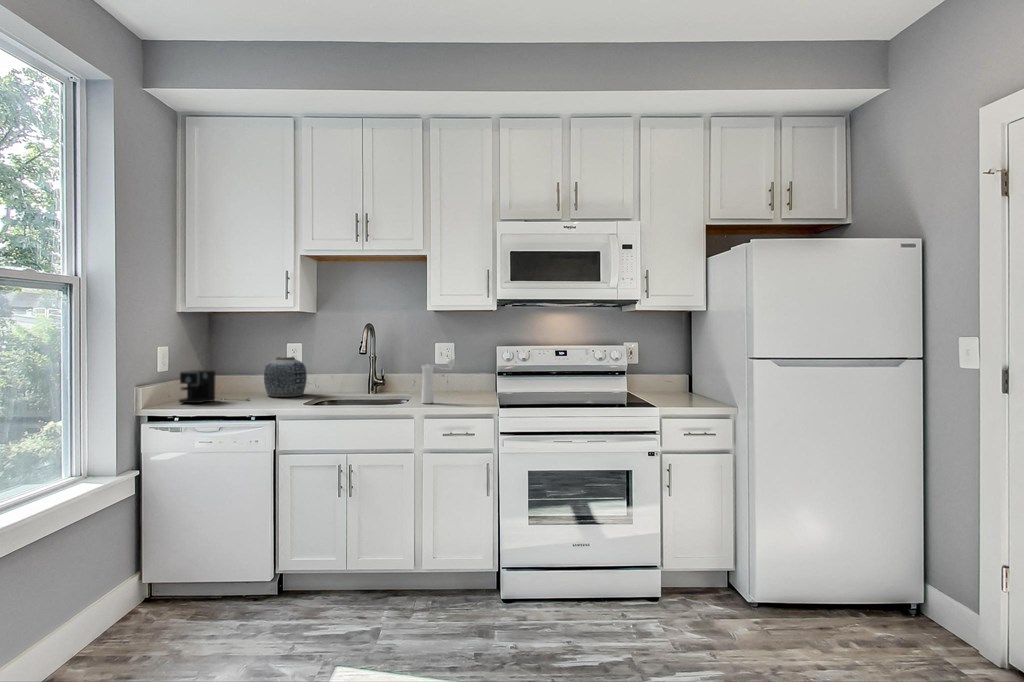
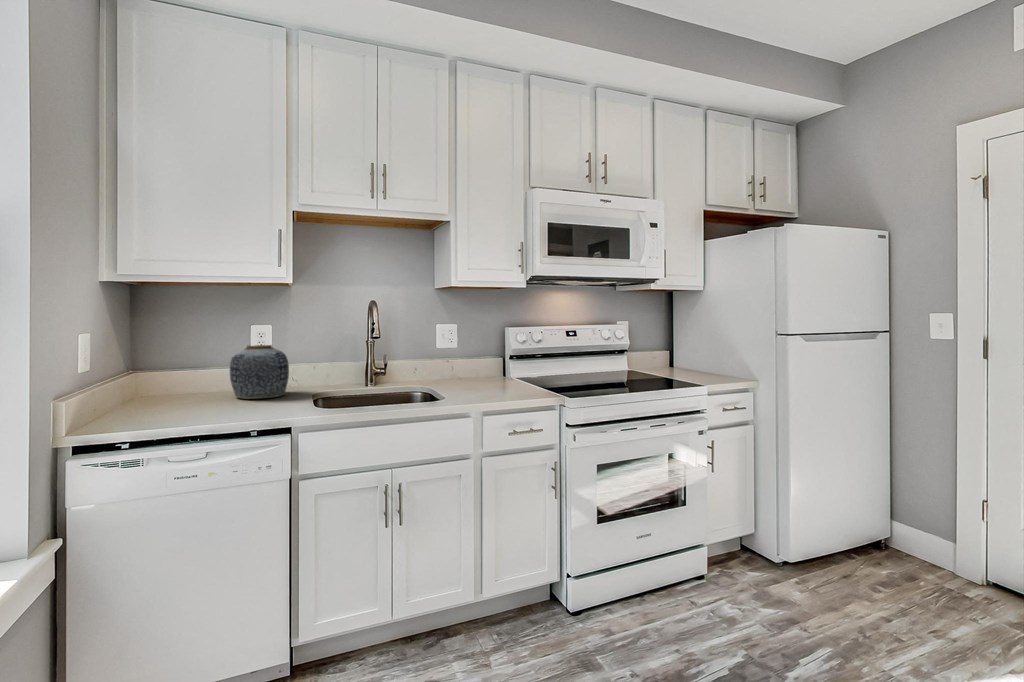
pepper mill: present [421,359,455,403] -> none [463,343,500,398]
coffee maker: present [179,370,215,403] -> none [115,368,223,419]

